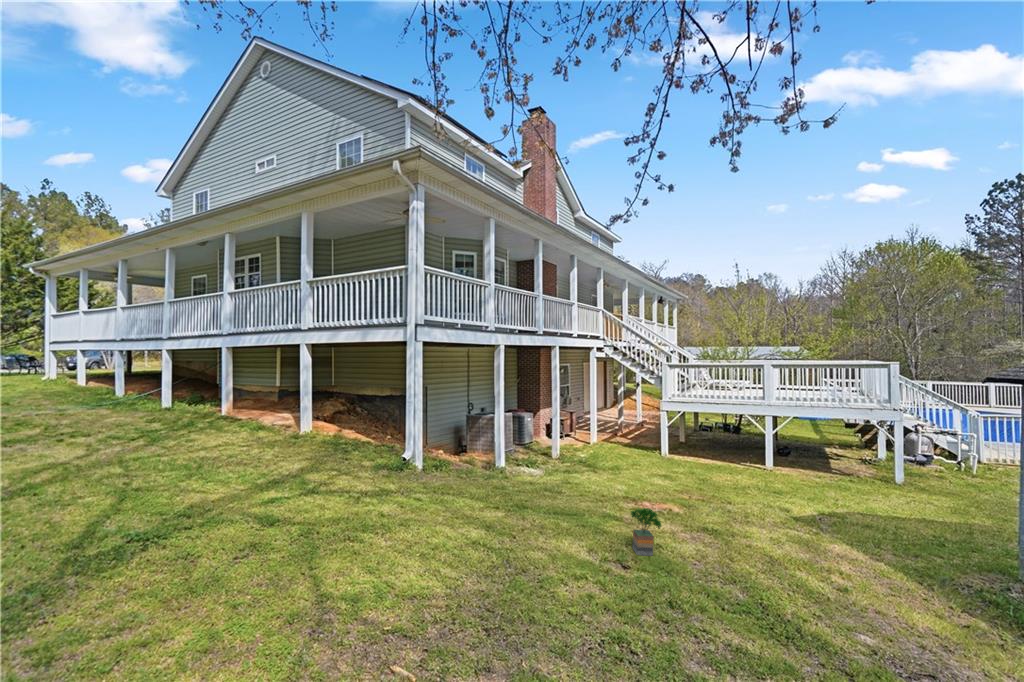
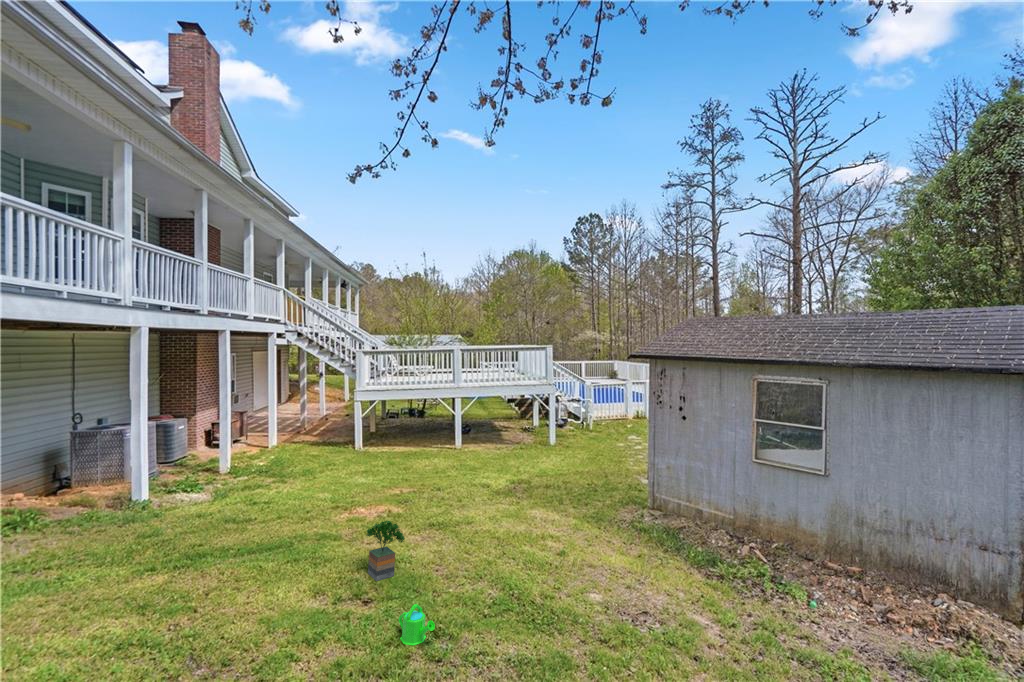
watering can: none [641,573,668,606] -> present [399,604,435,645]

